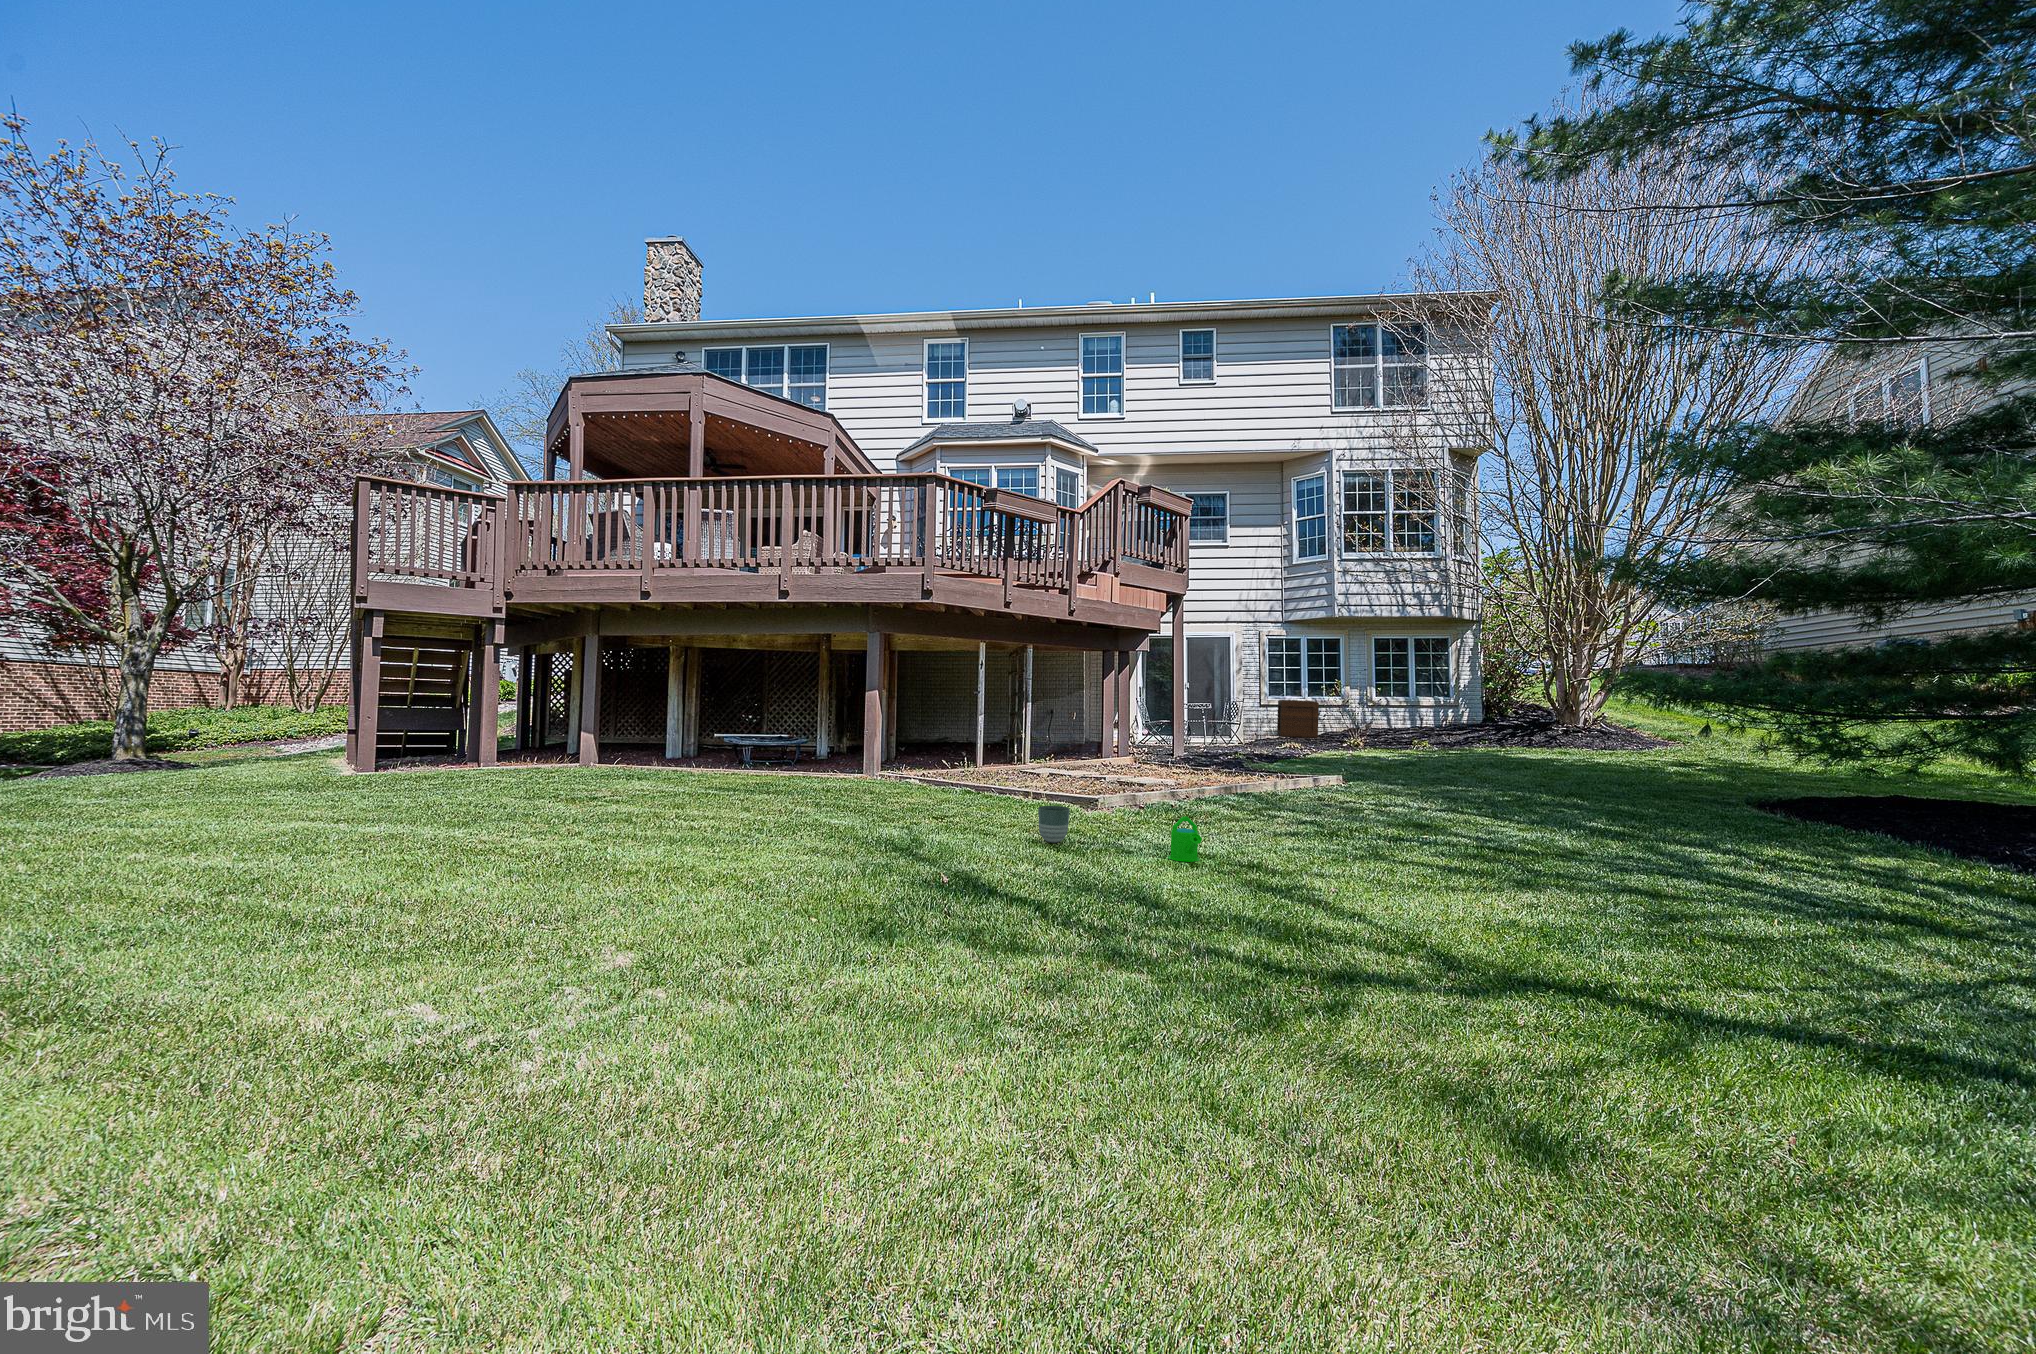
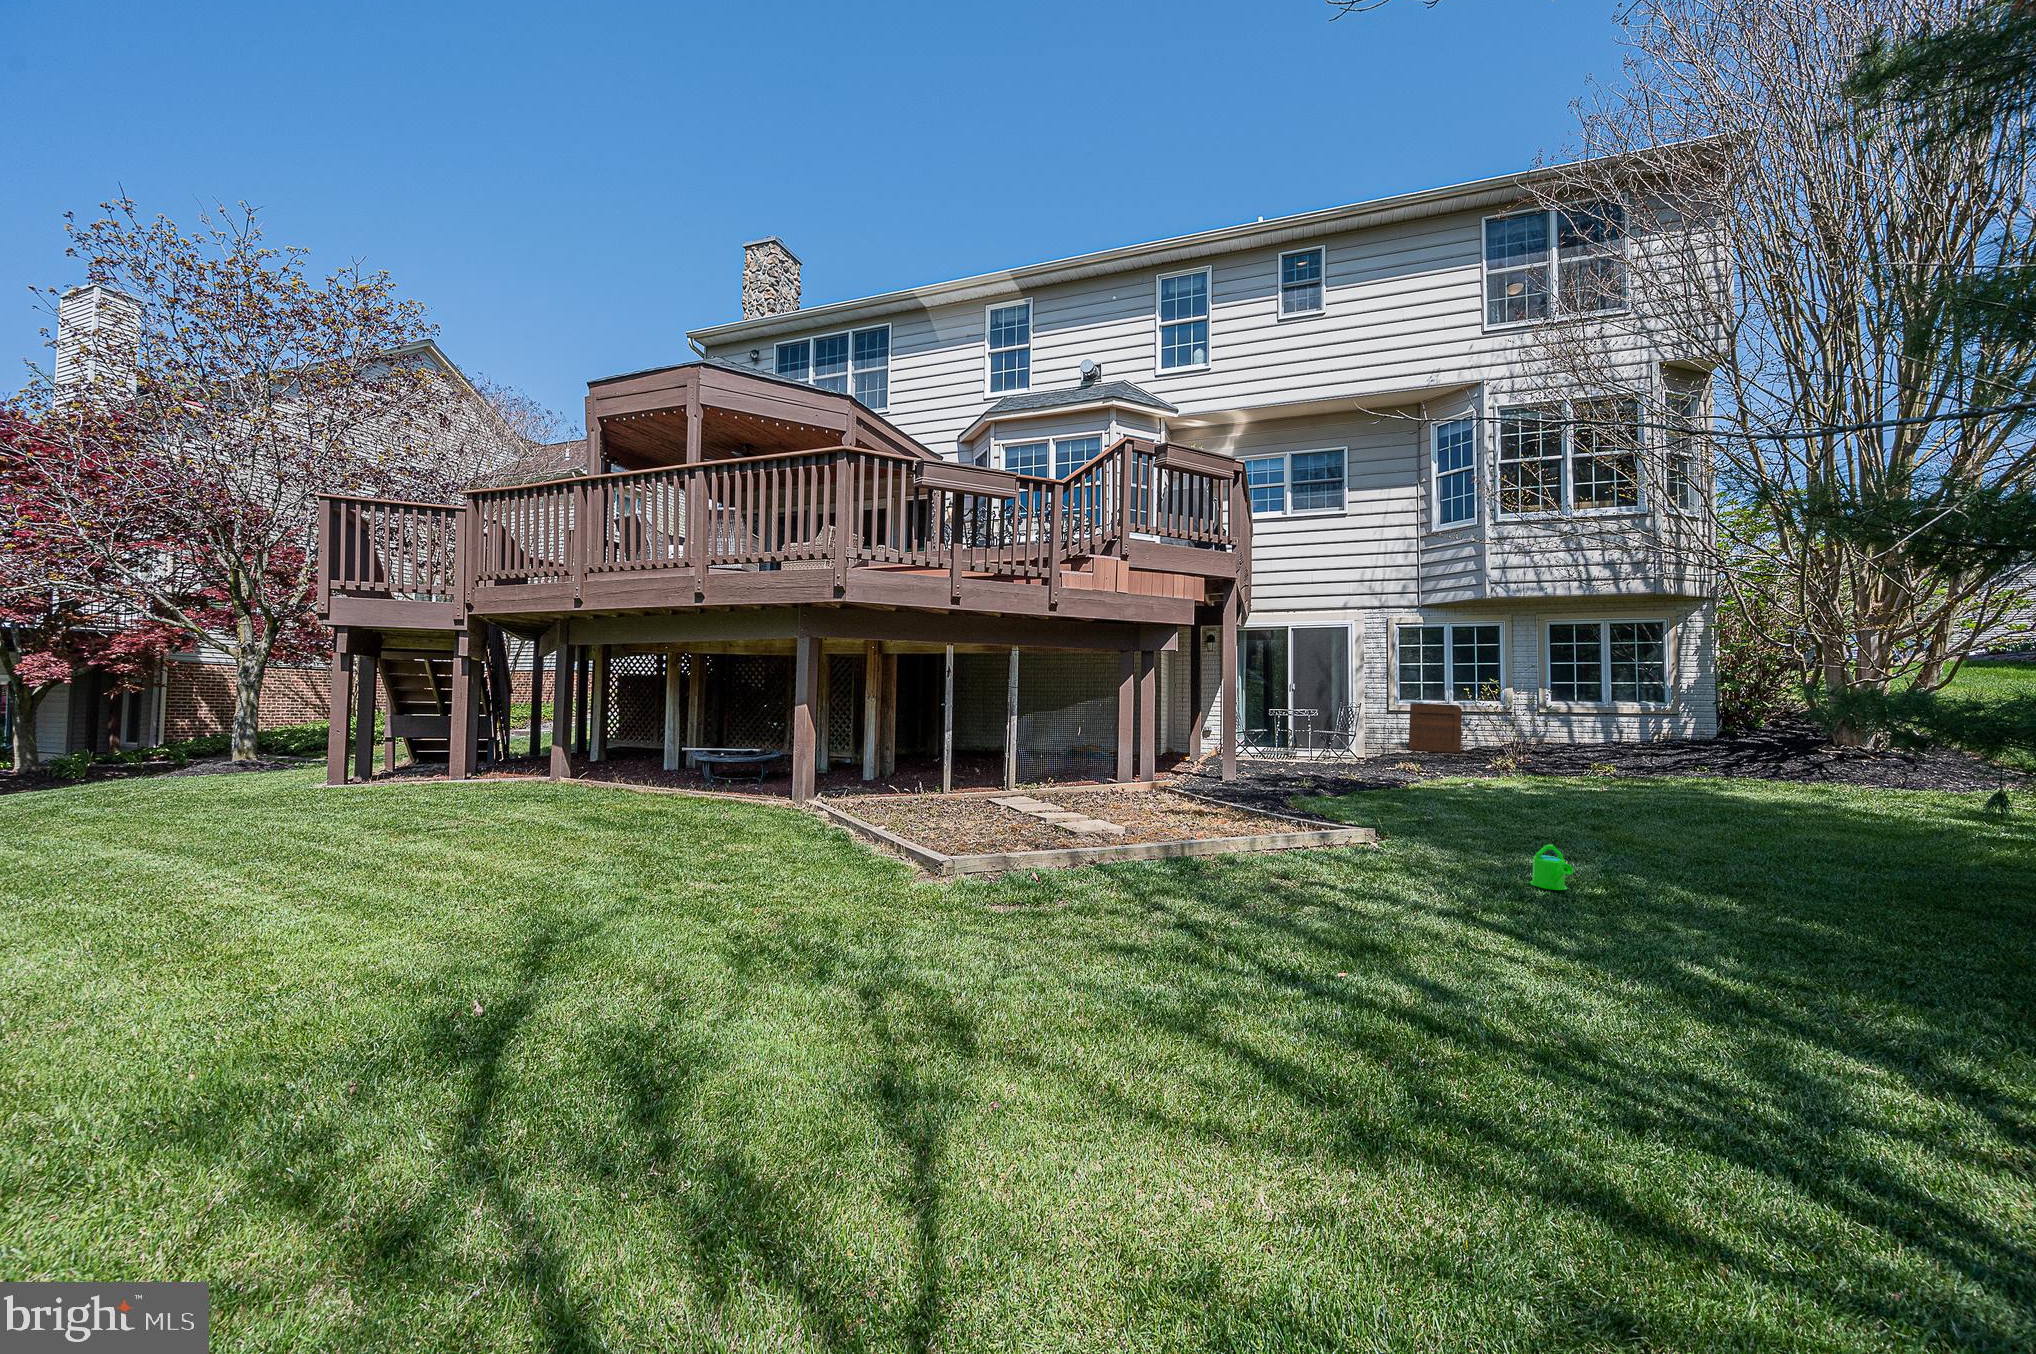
planter: present [1038,806,1070,843] -> none [522,1020,595,1108]
watering can: present [1168,816,1202,862] -> present [1530,845,1573,890]

